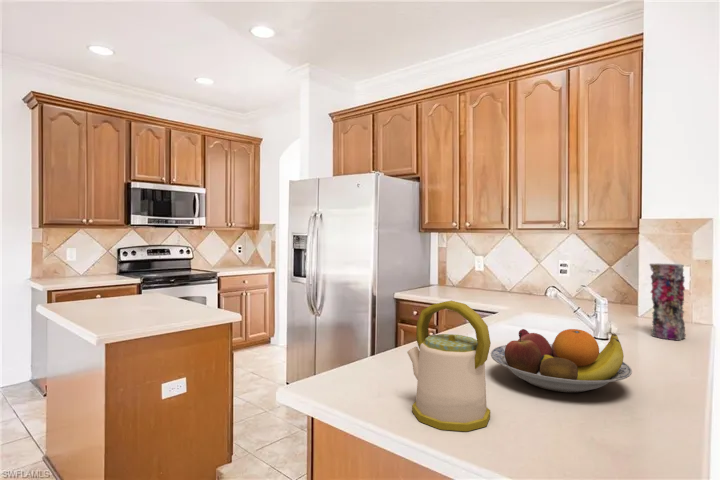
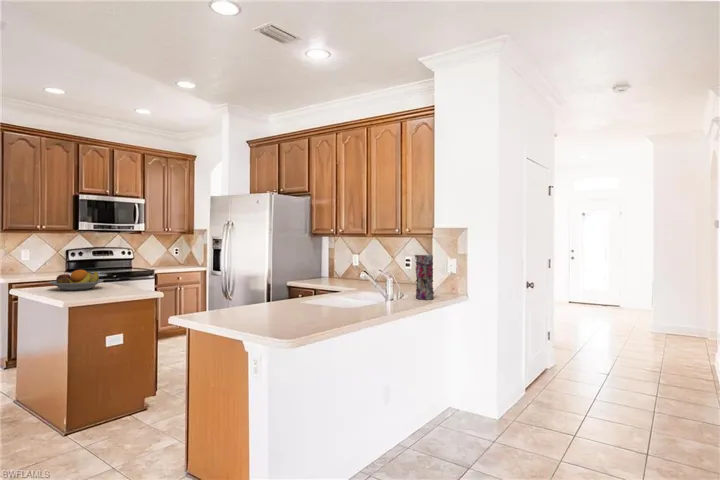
kettle: present [407,301,491,432] -> none [228,268,263,323]
fruit bowl: present [491,329,632,392] -> present [49,270,103,290]

